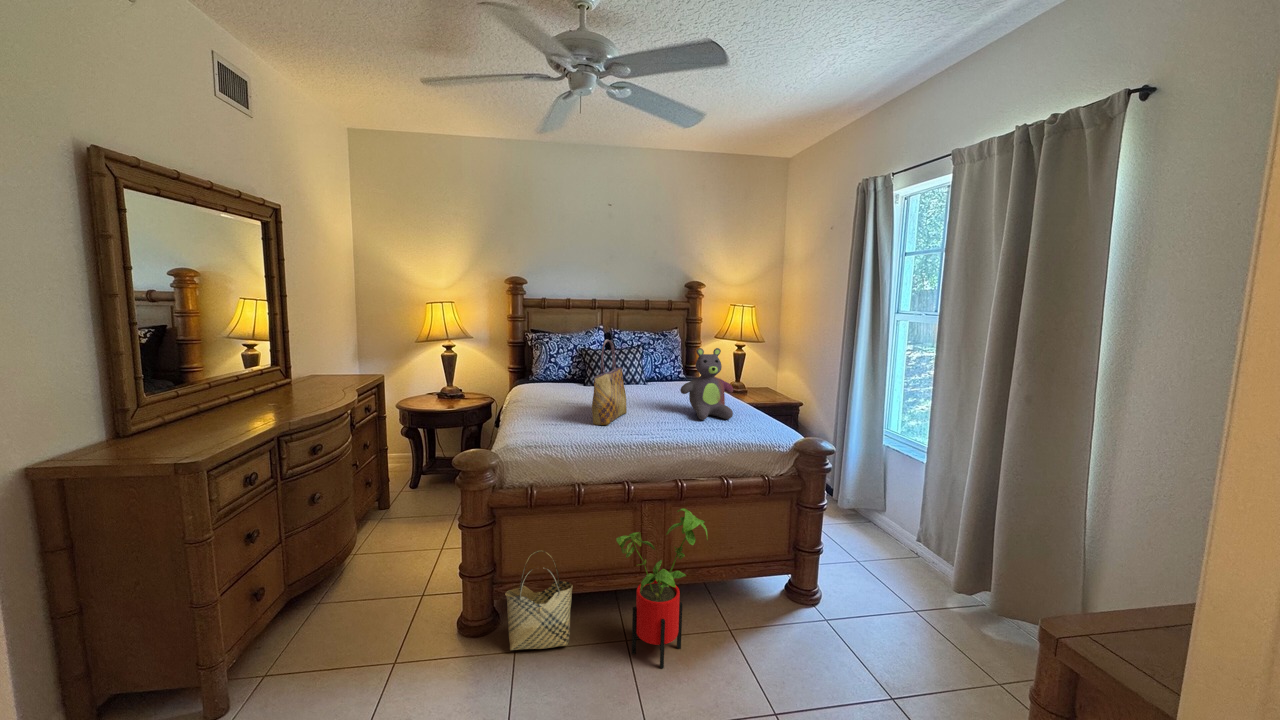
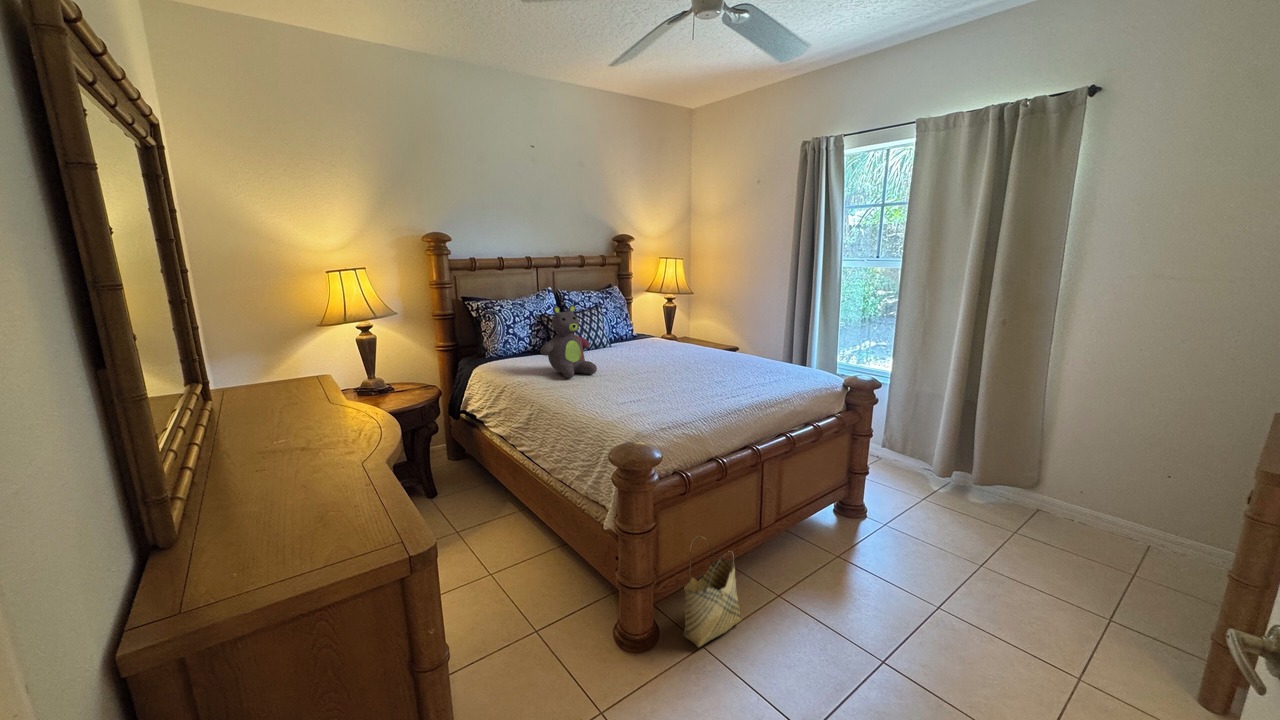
tote bag: present [592,340,627,425] -> none [653,301,685,394]
stuffed bear: present [680,348,733,420] -> present [540,305,597,378]
house plant: present [616,508,708,668] -> none [766,458,867,608]

